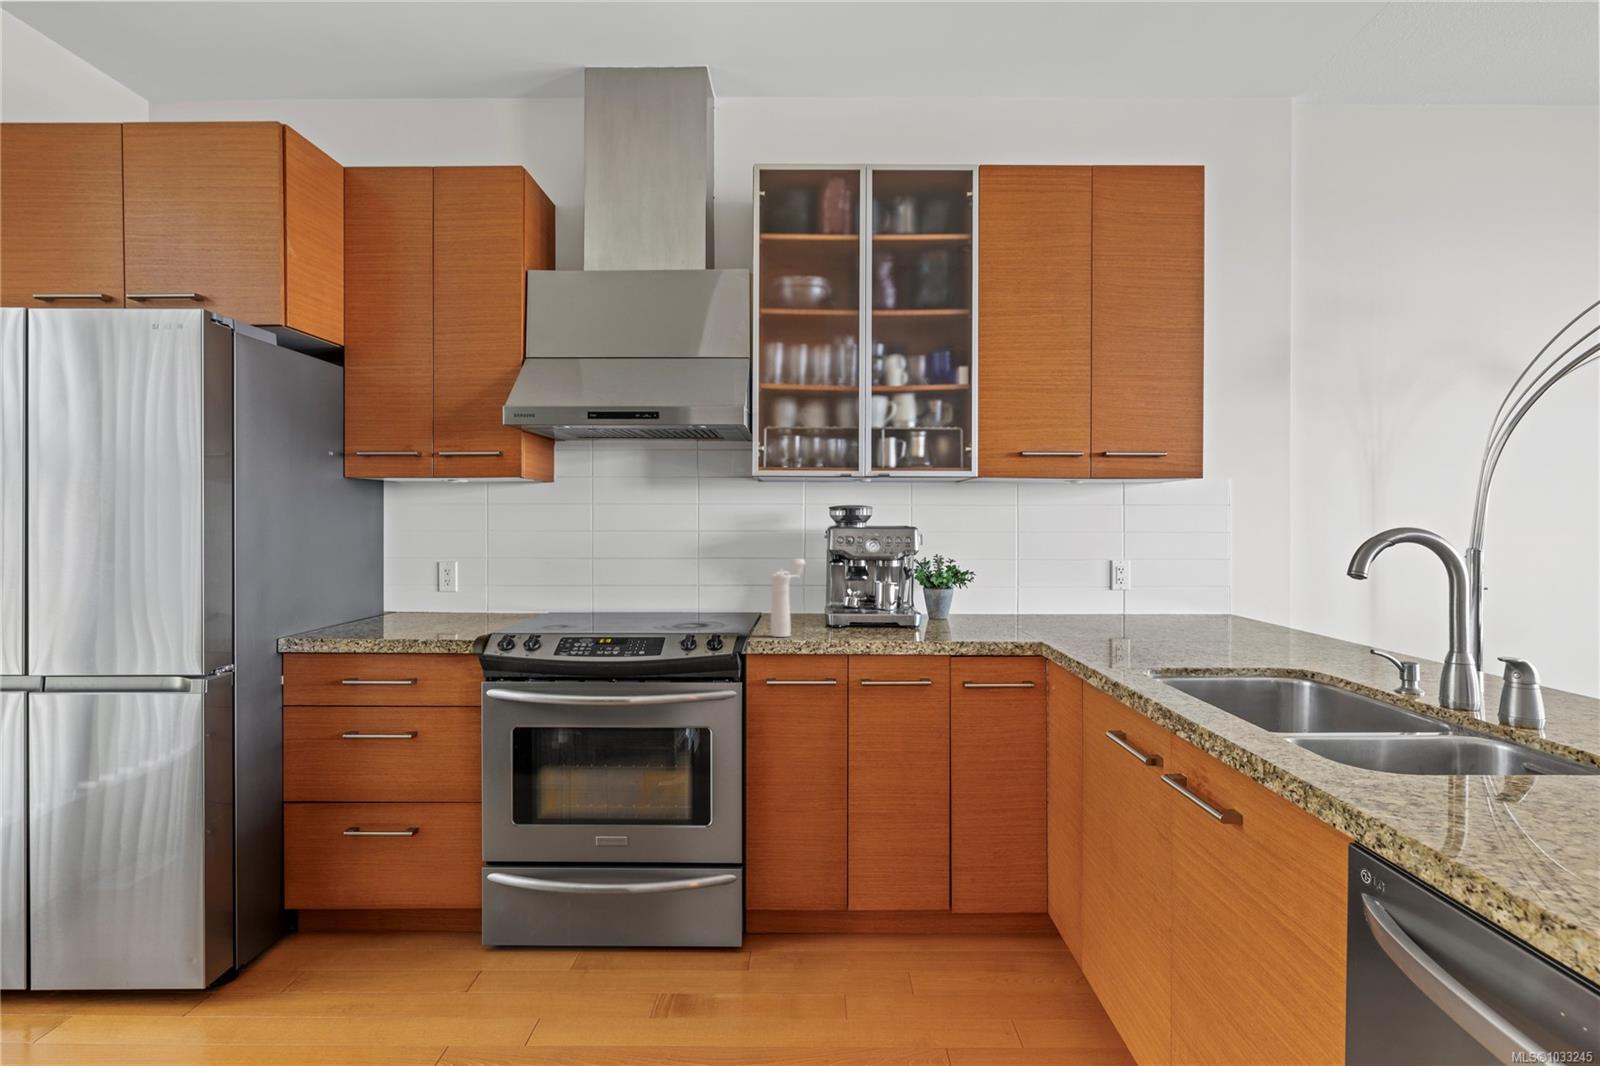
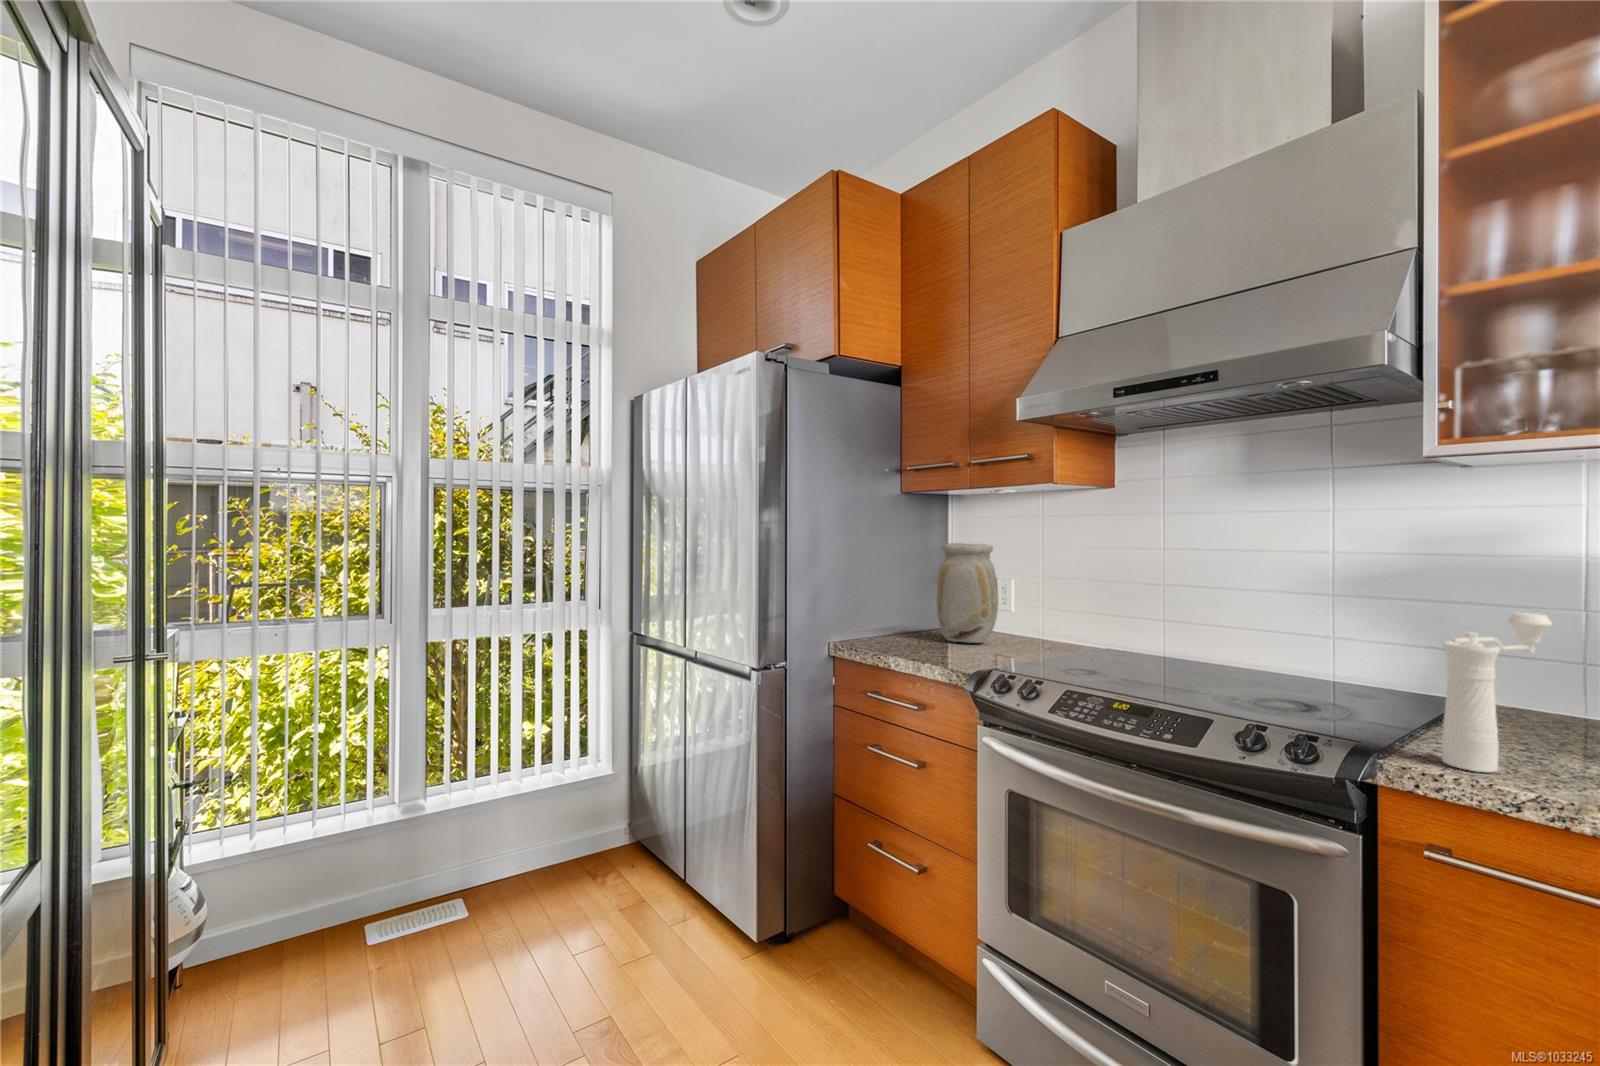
vase: none [405,530,465,622] -> present [937,543,998,643]

